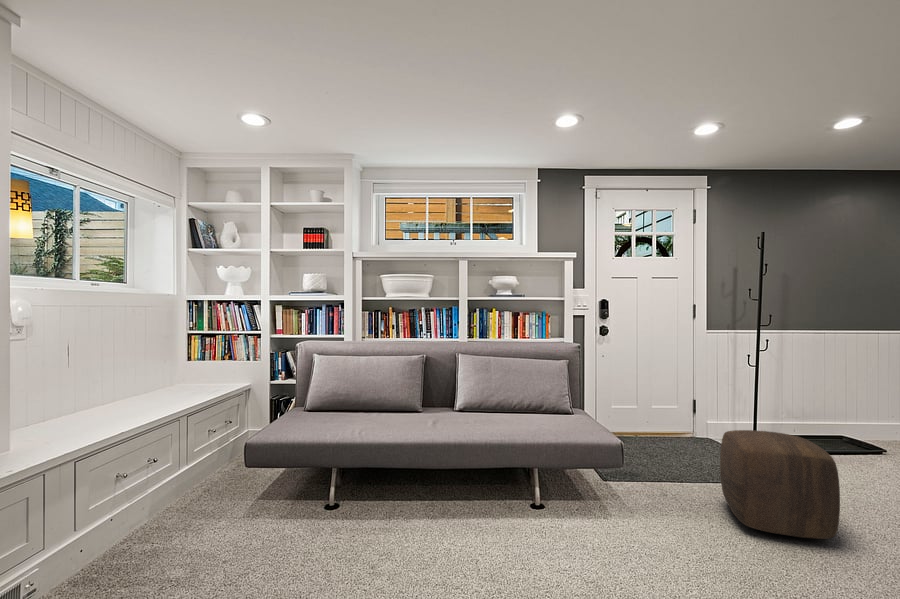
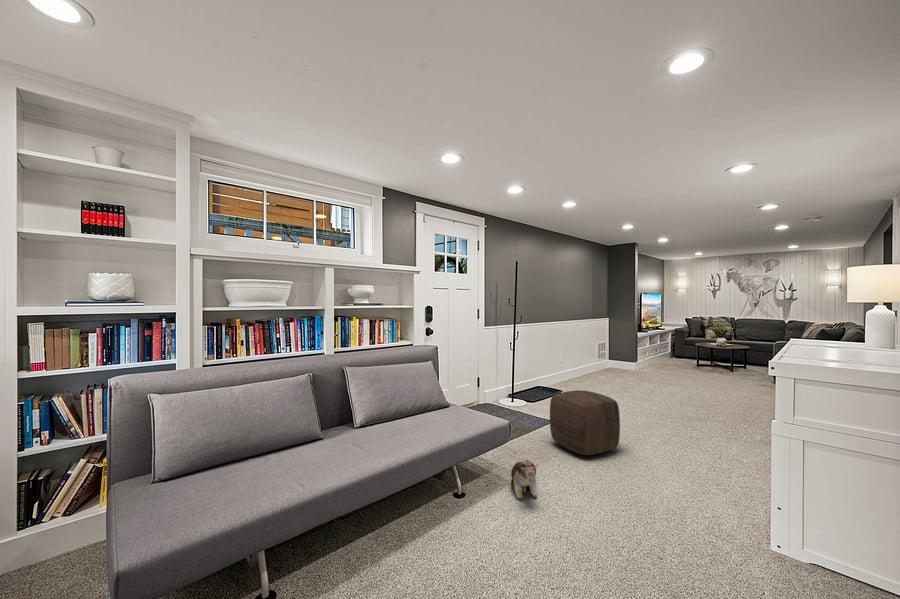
plush toy: none [573,484,619,536] -> present [511,460,538,499]

